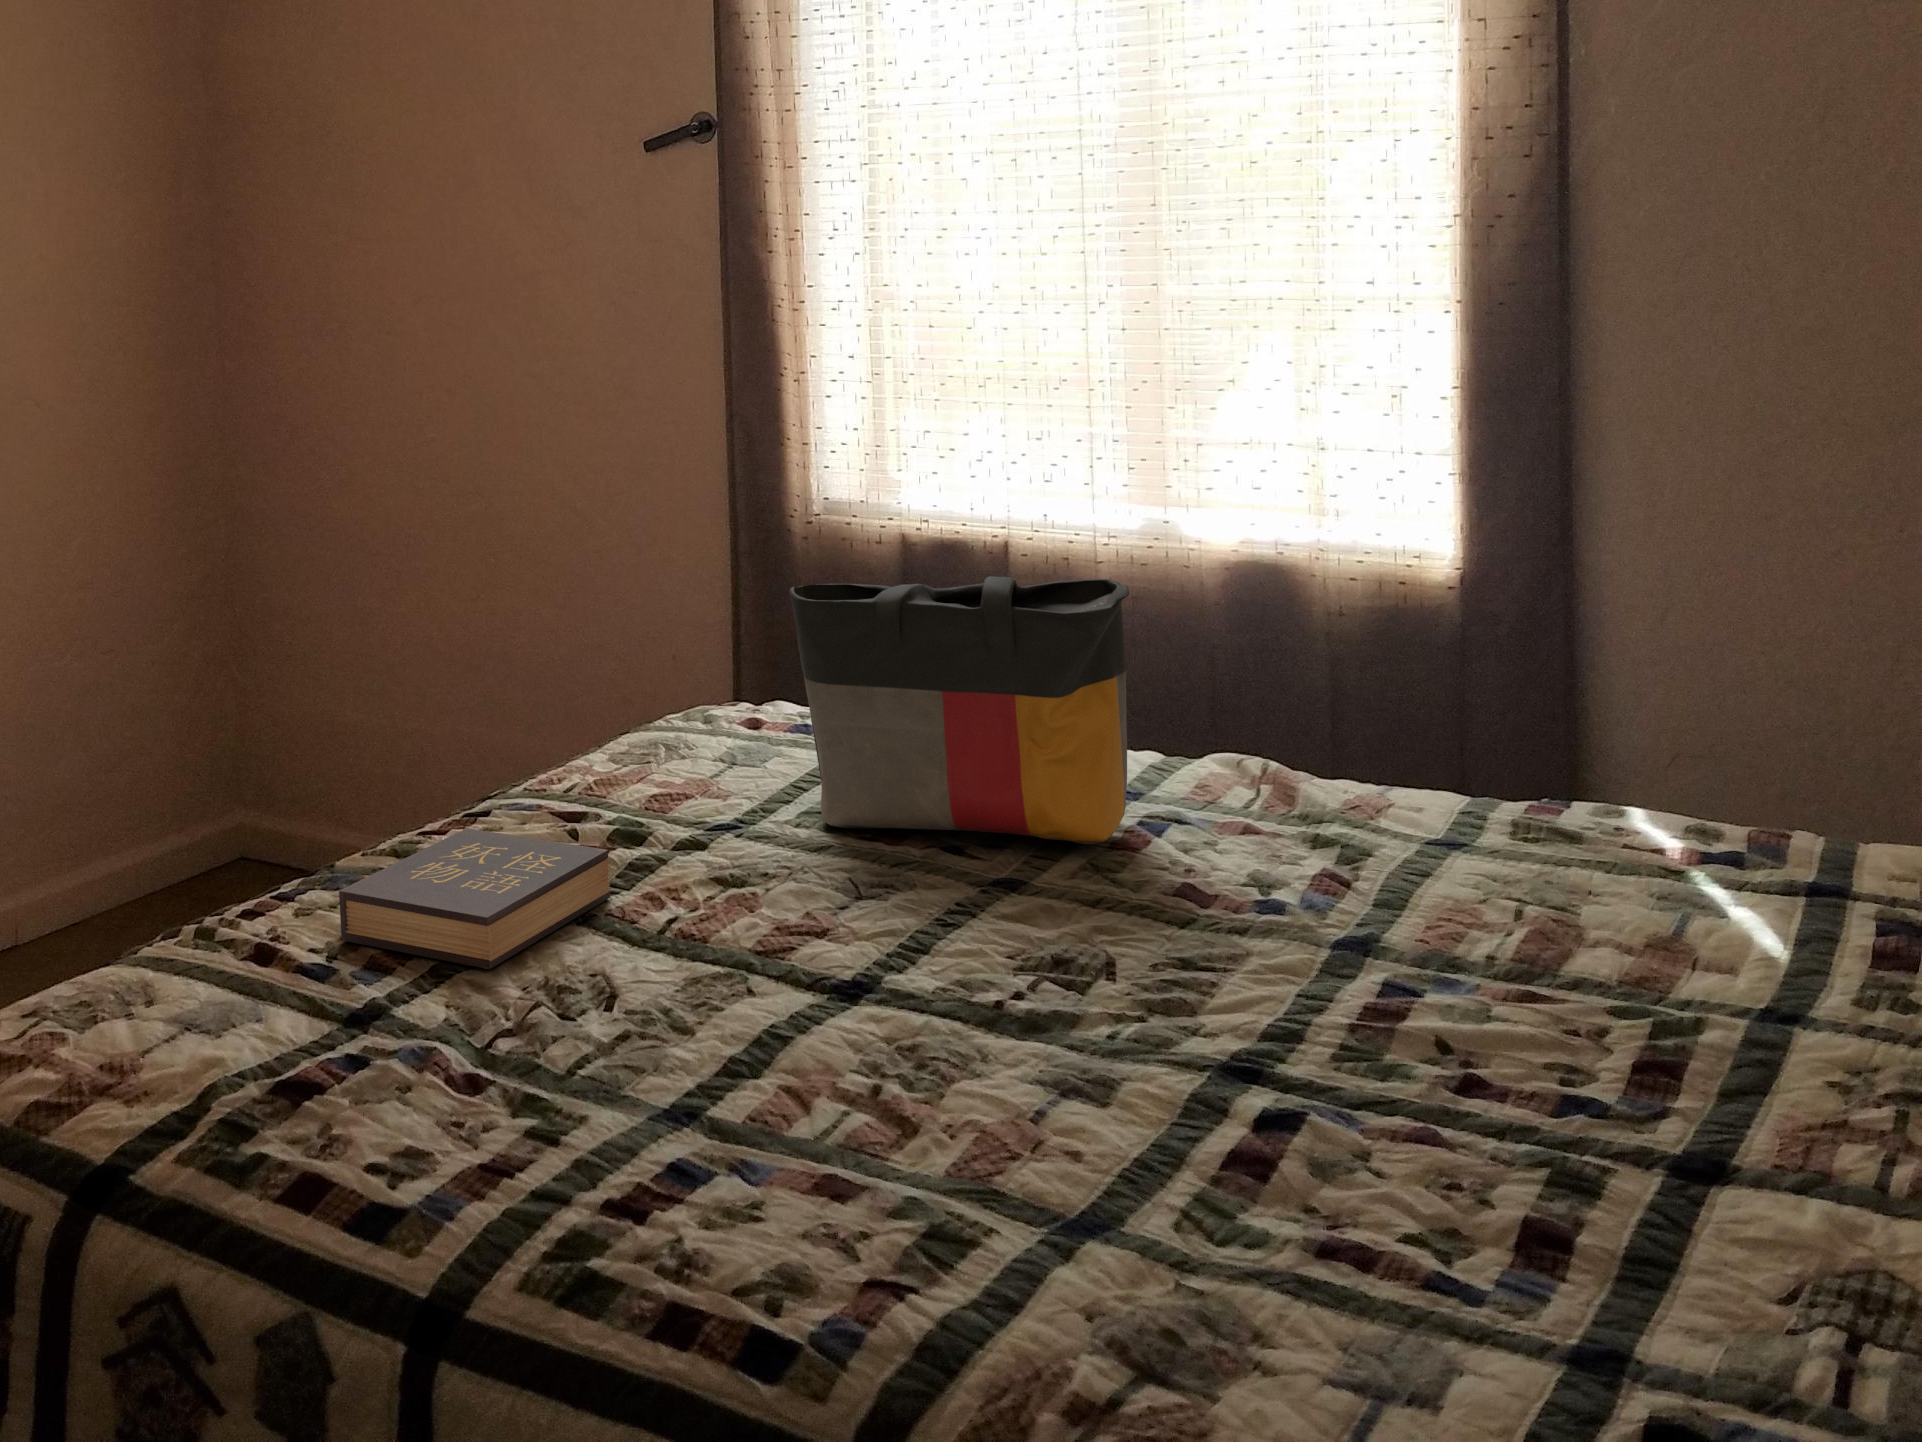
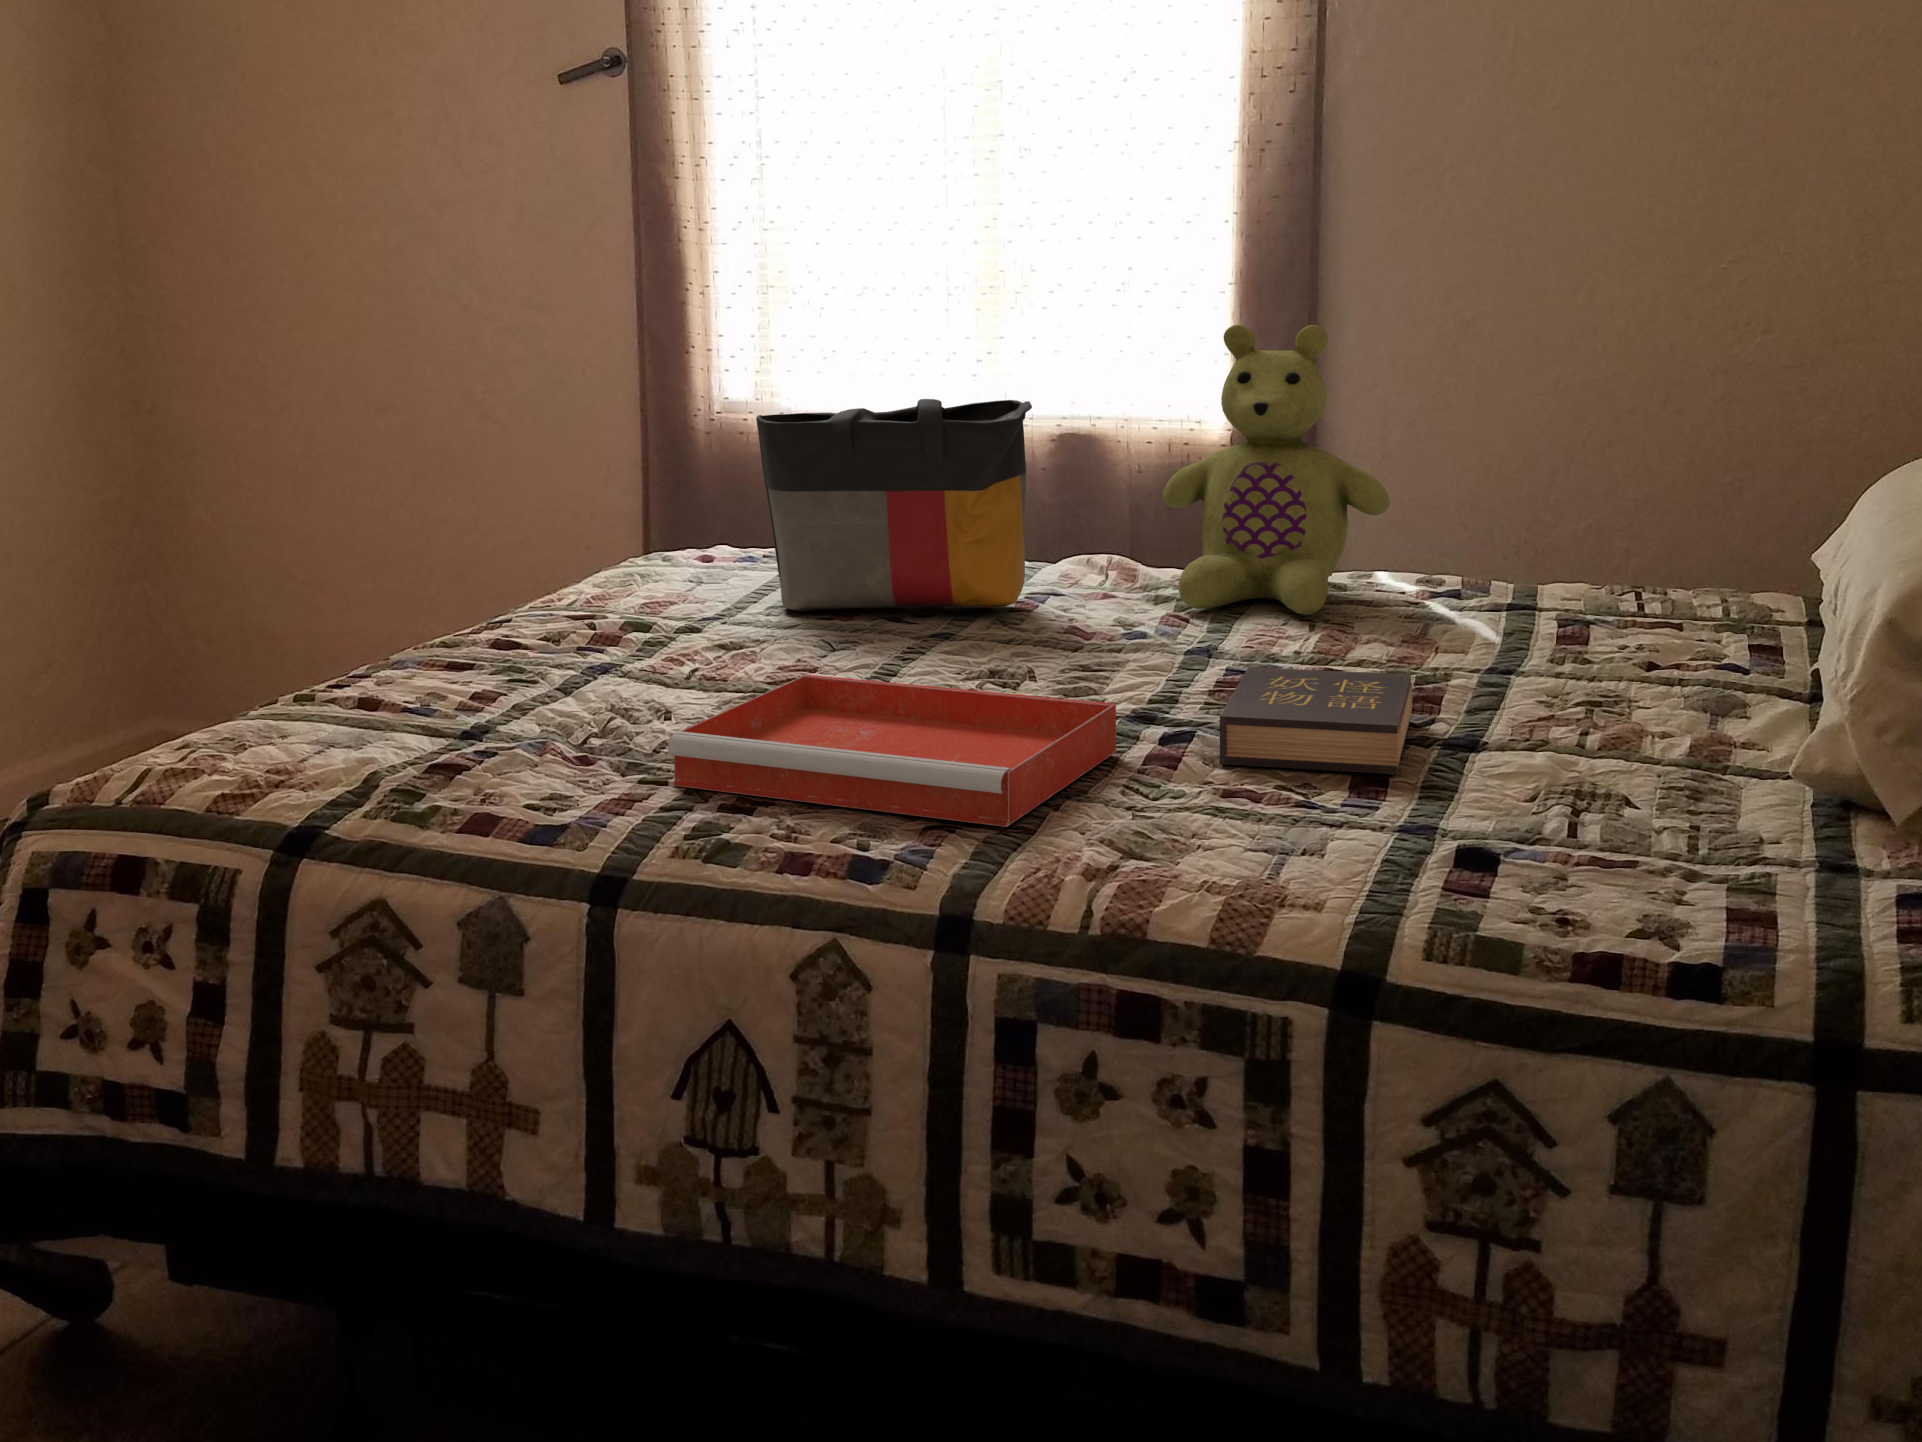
stuffed bear: none [1318,487,1633,883] -> present [1163,325,1390,615]
hardback book: present [339,828,610,969] -> present [1220,667,1413,774]
tray: none [559,970,1179,1290] -> present [667,675,1116,827]

